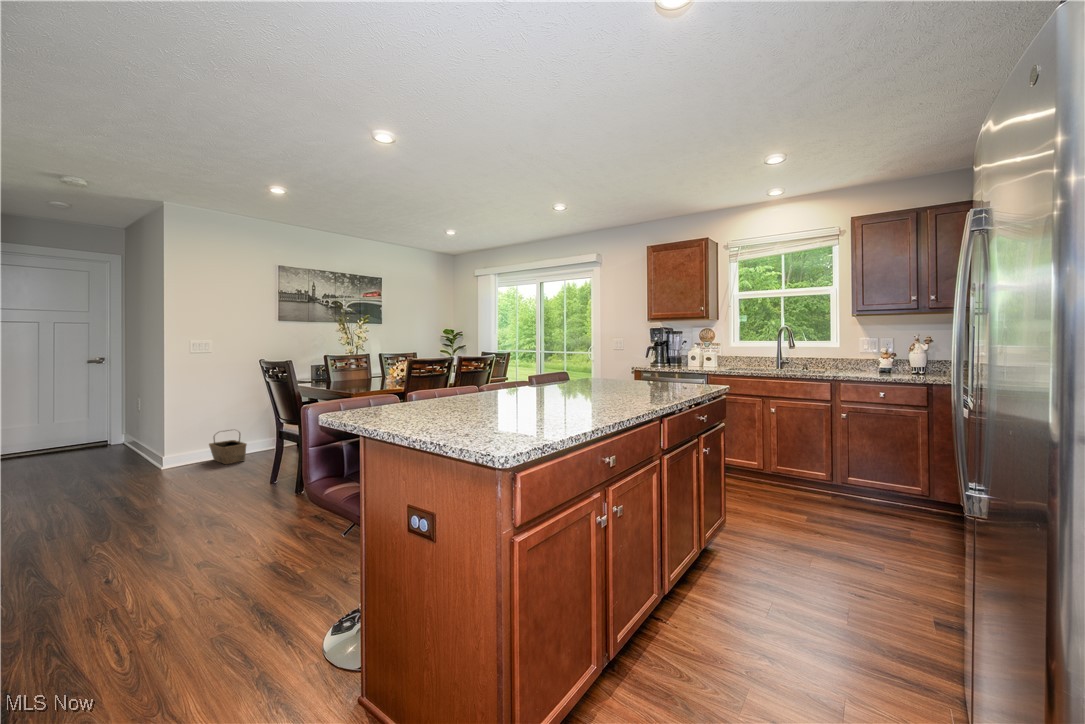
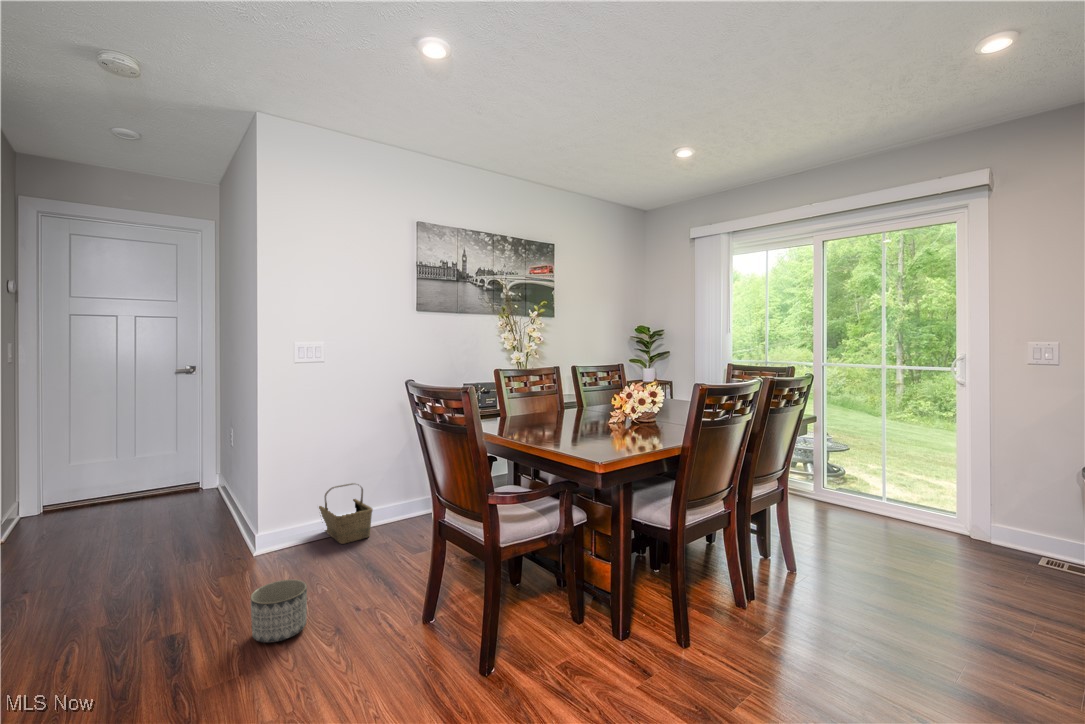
planter: none [172,469,205,497] -> present [250,579,307,643]

